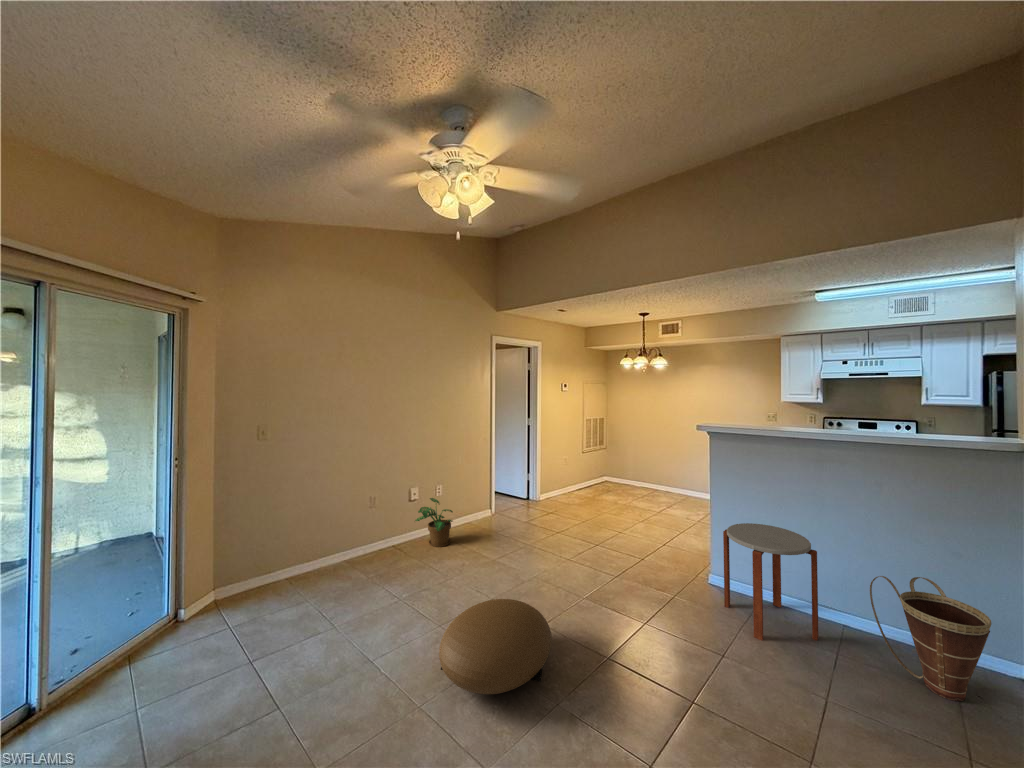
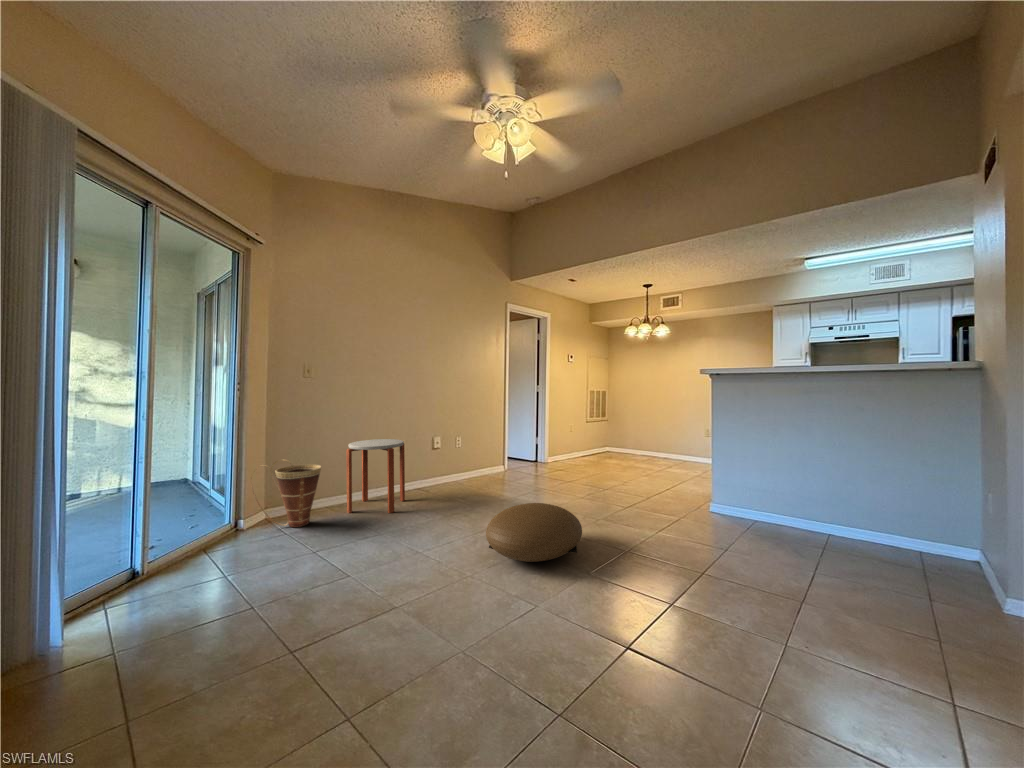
potted plant: present [415,498,453,547] -> none [437,448,474,490]
side table: present [723,523,818,640] -> present [347,439,405,513]
basket: present [870,576,992,701] -> present [251,460,321,527]

